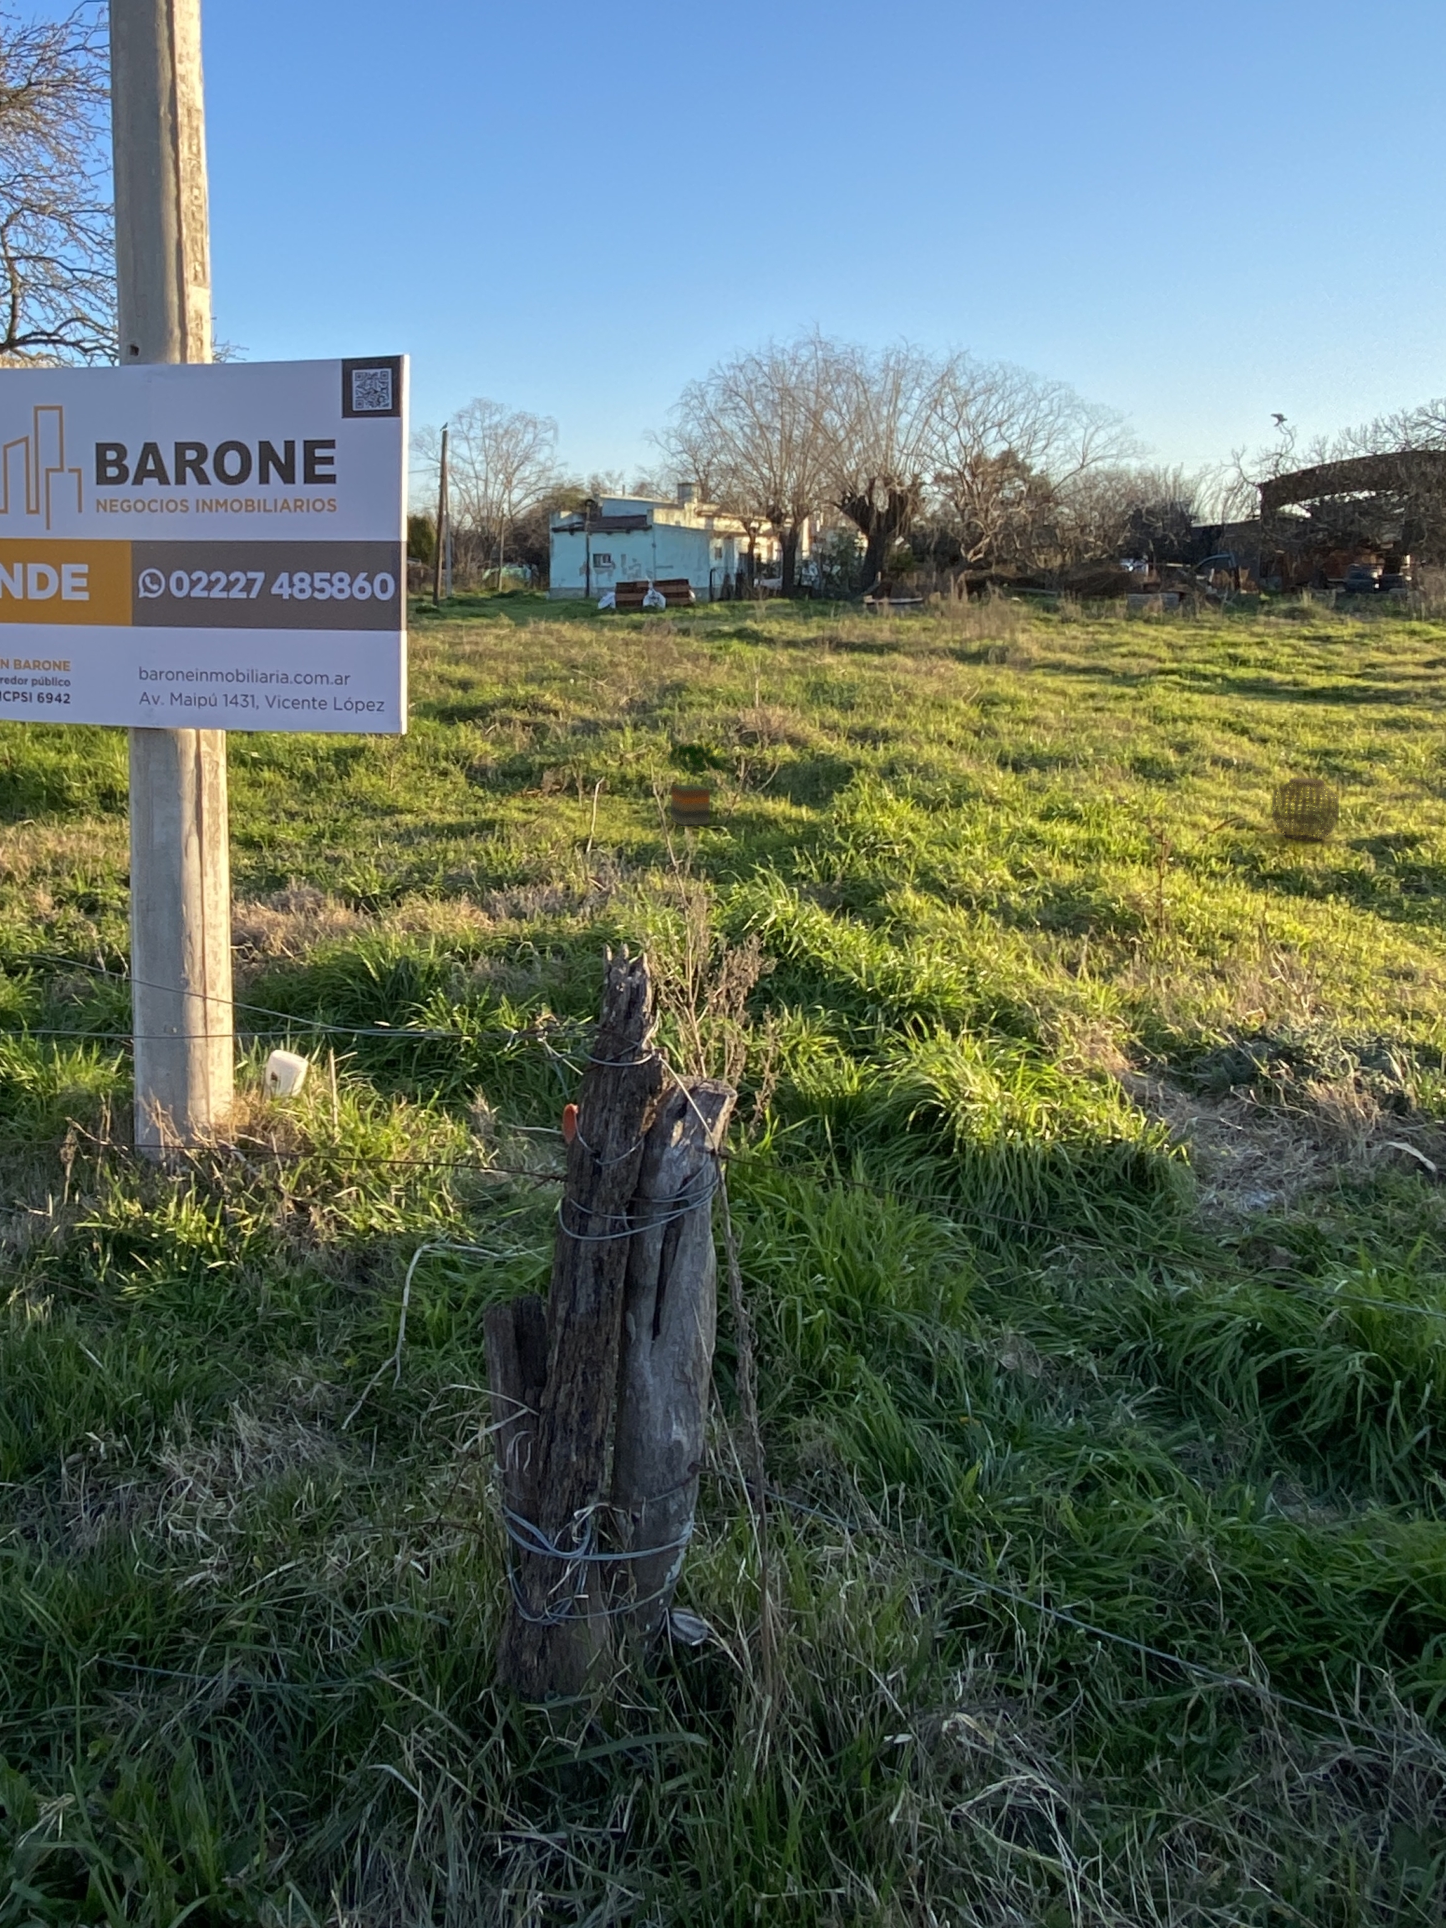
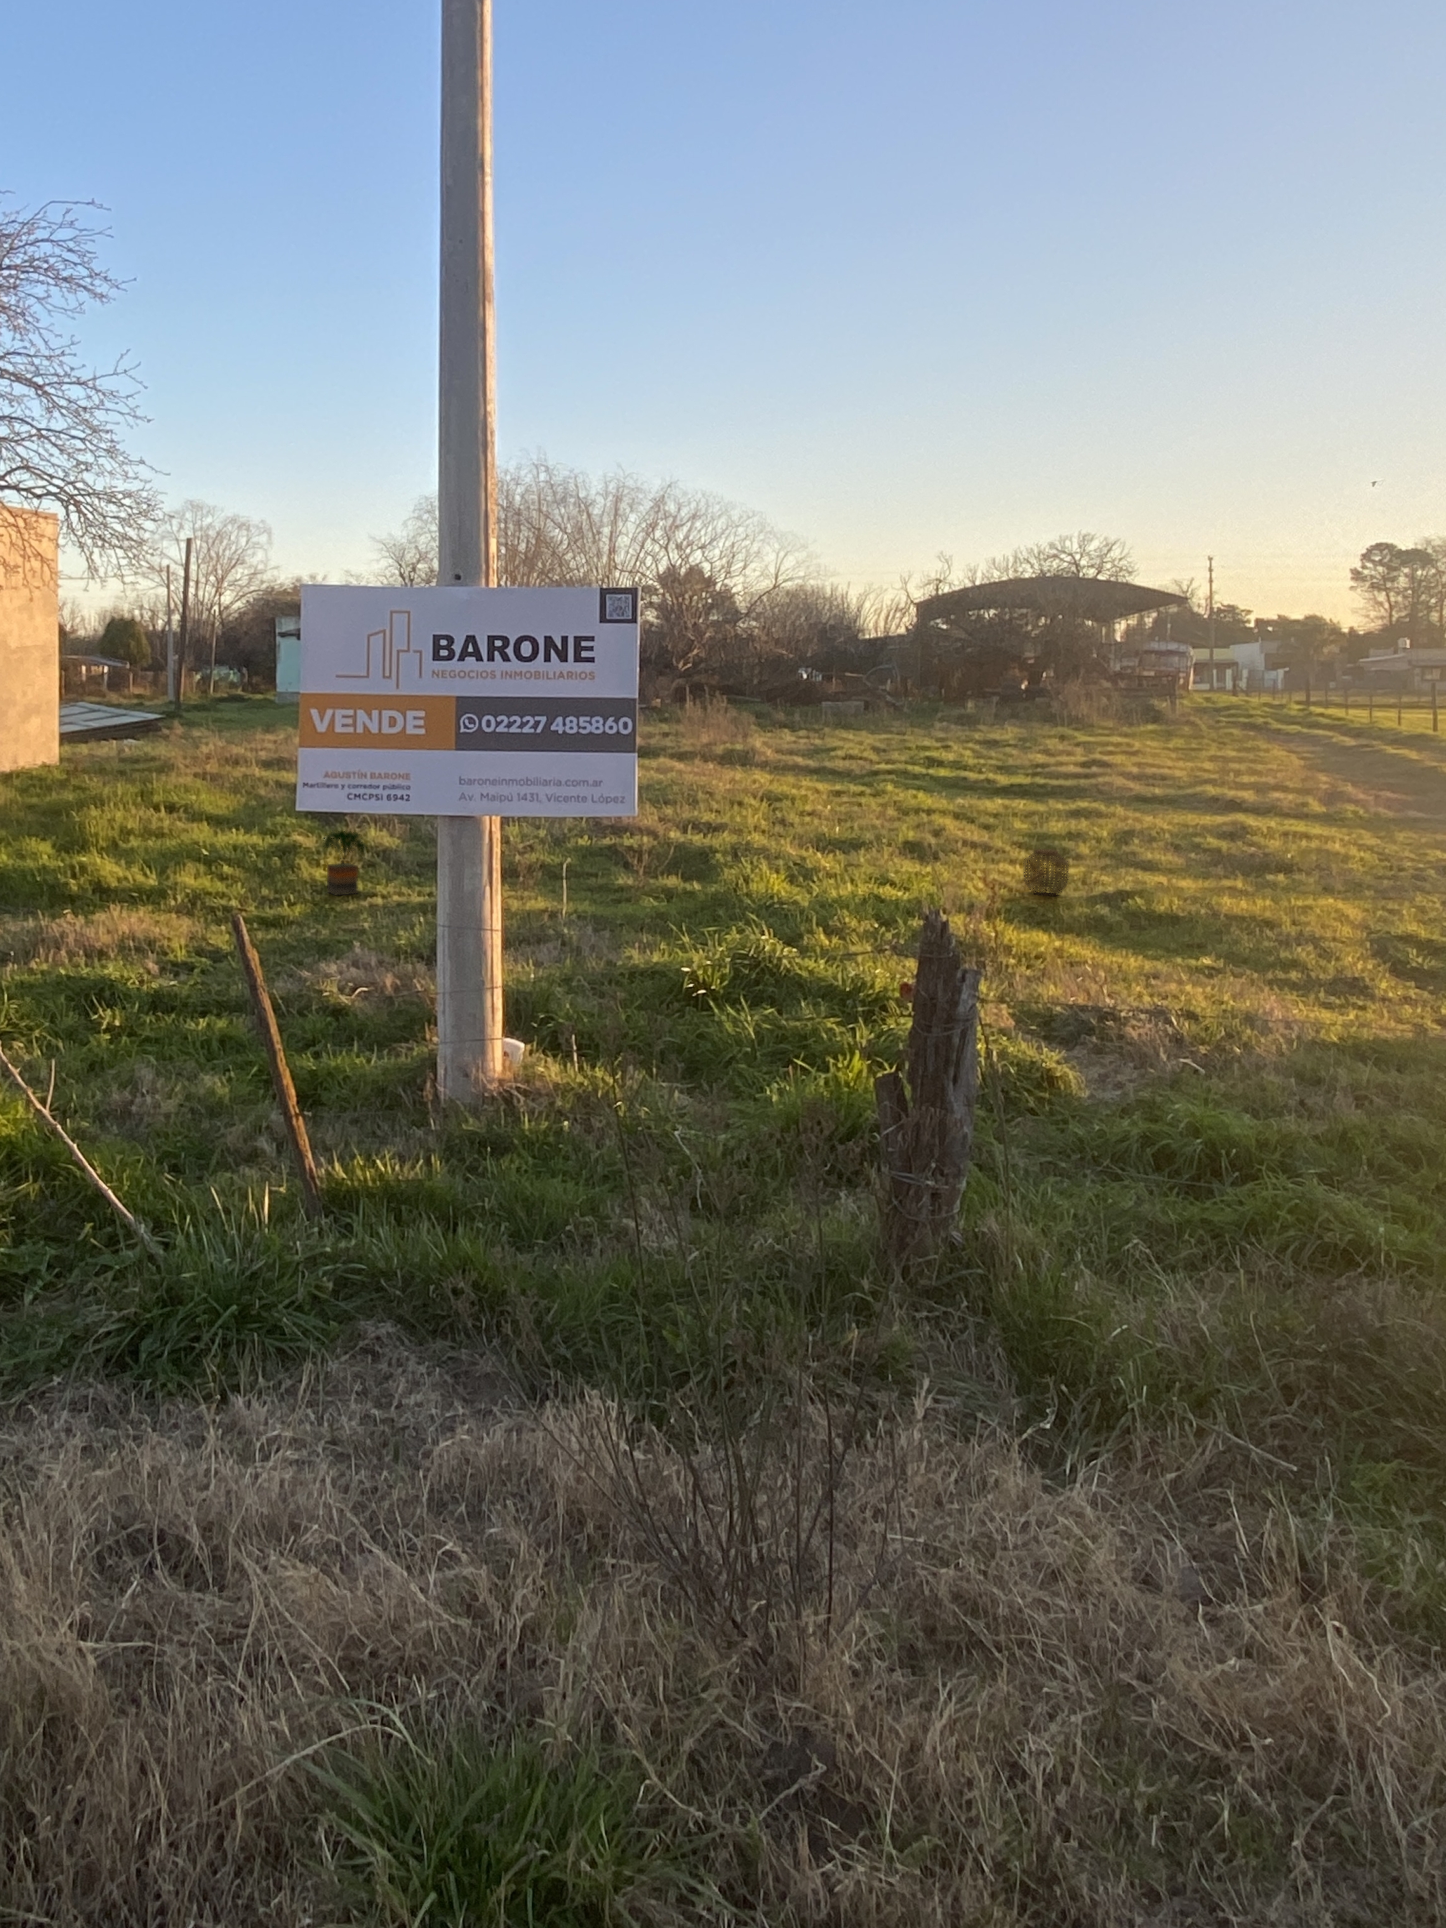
potted tree: present [667,744,722,826] -> present [323,831,367,895]

